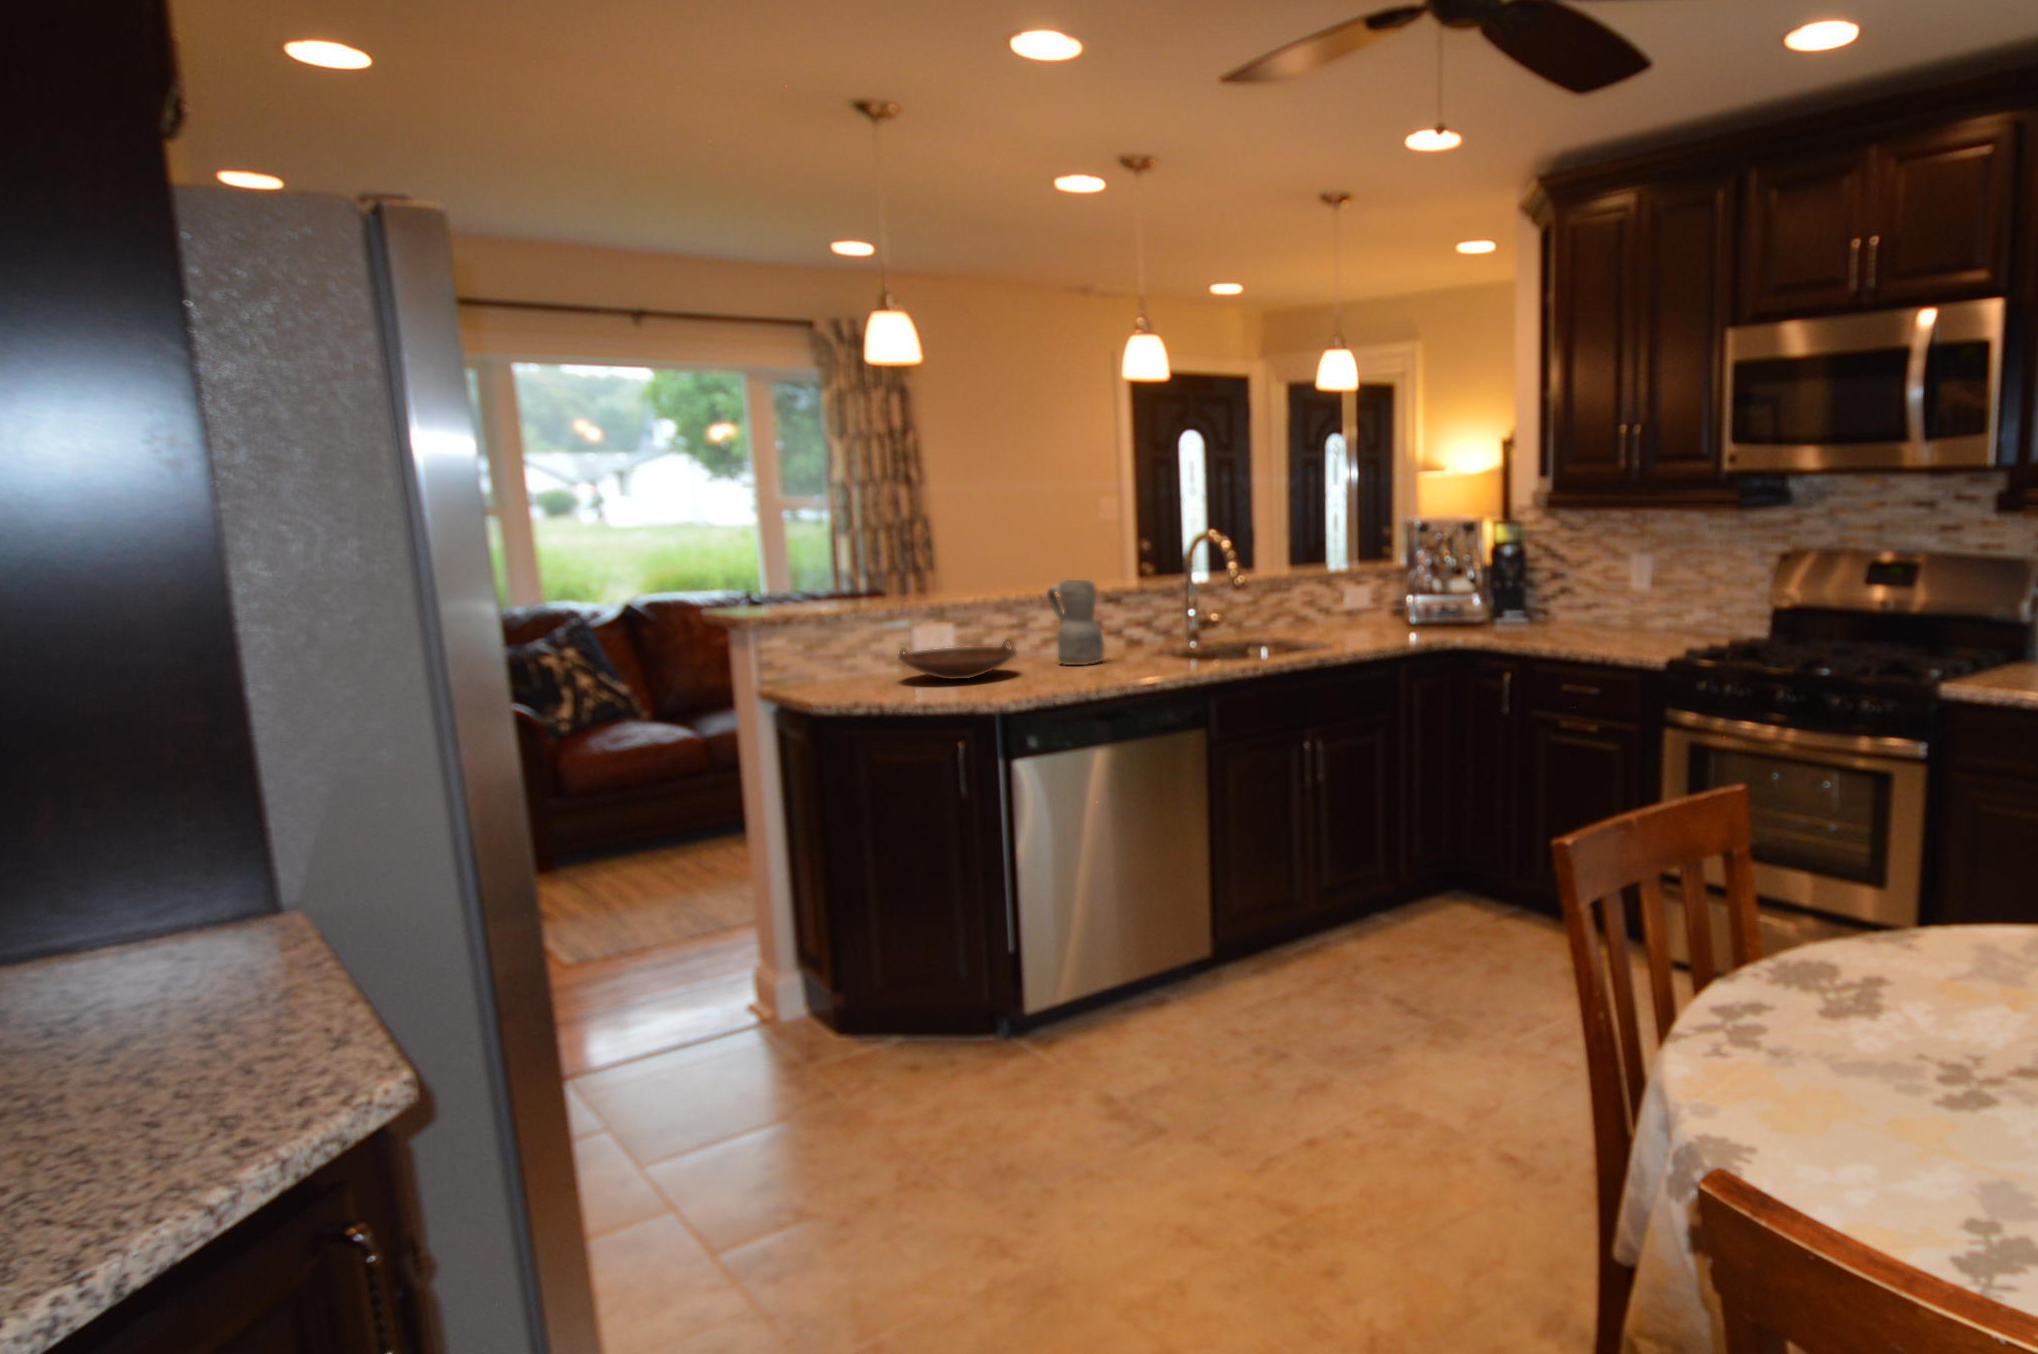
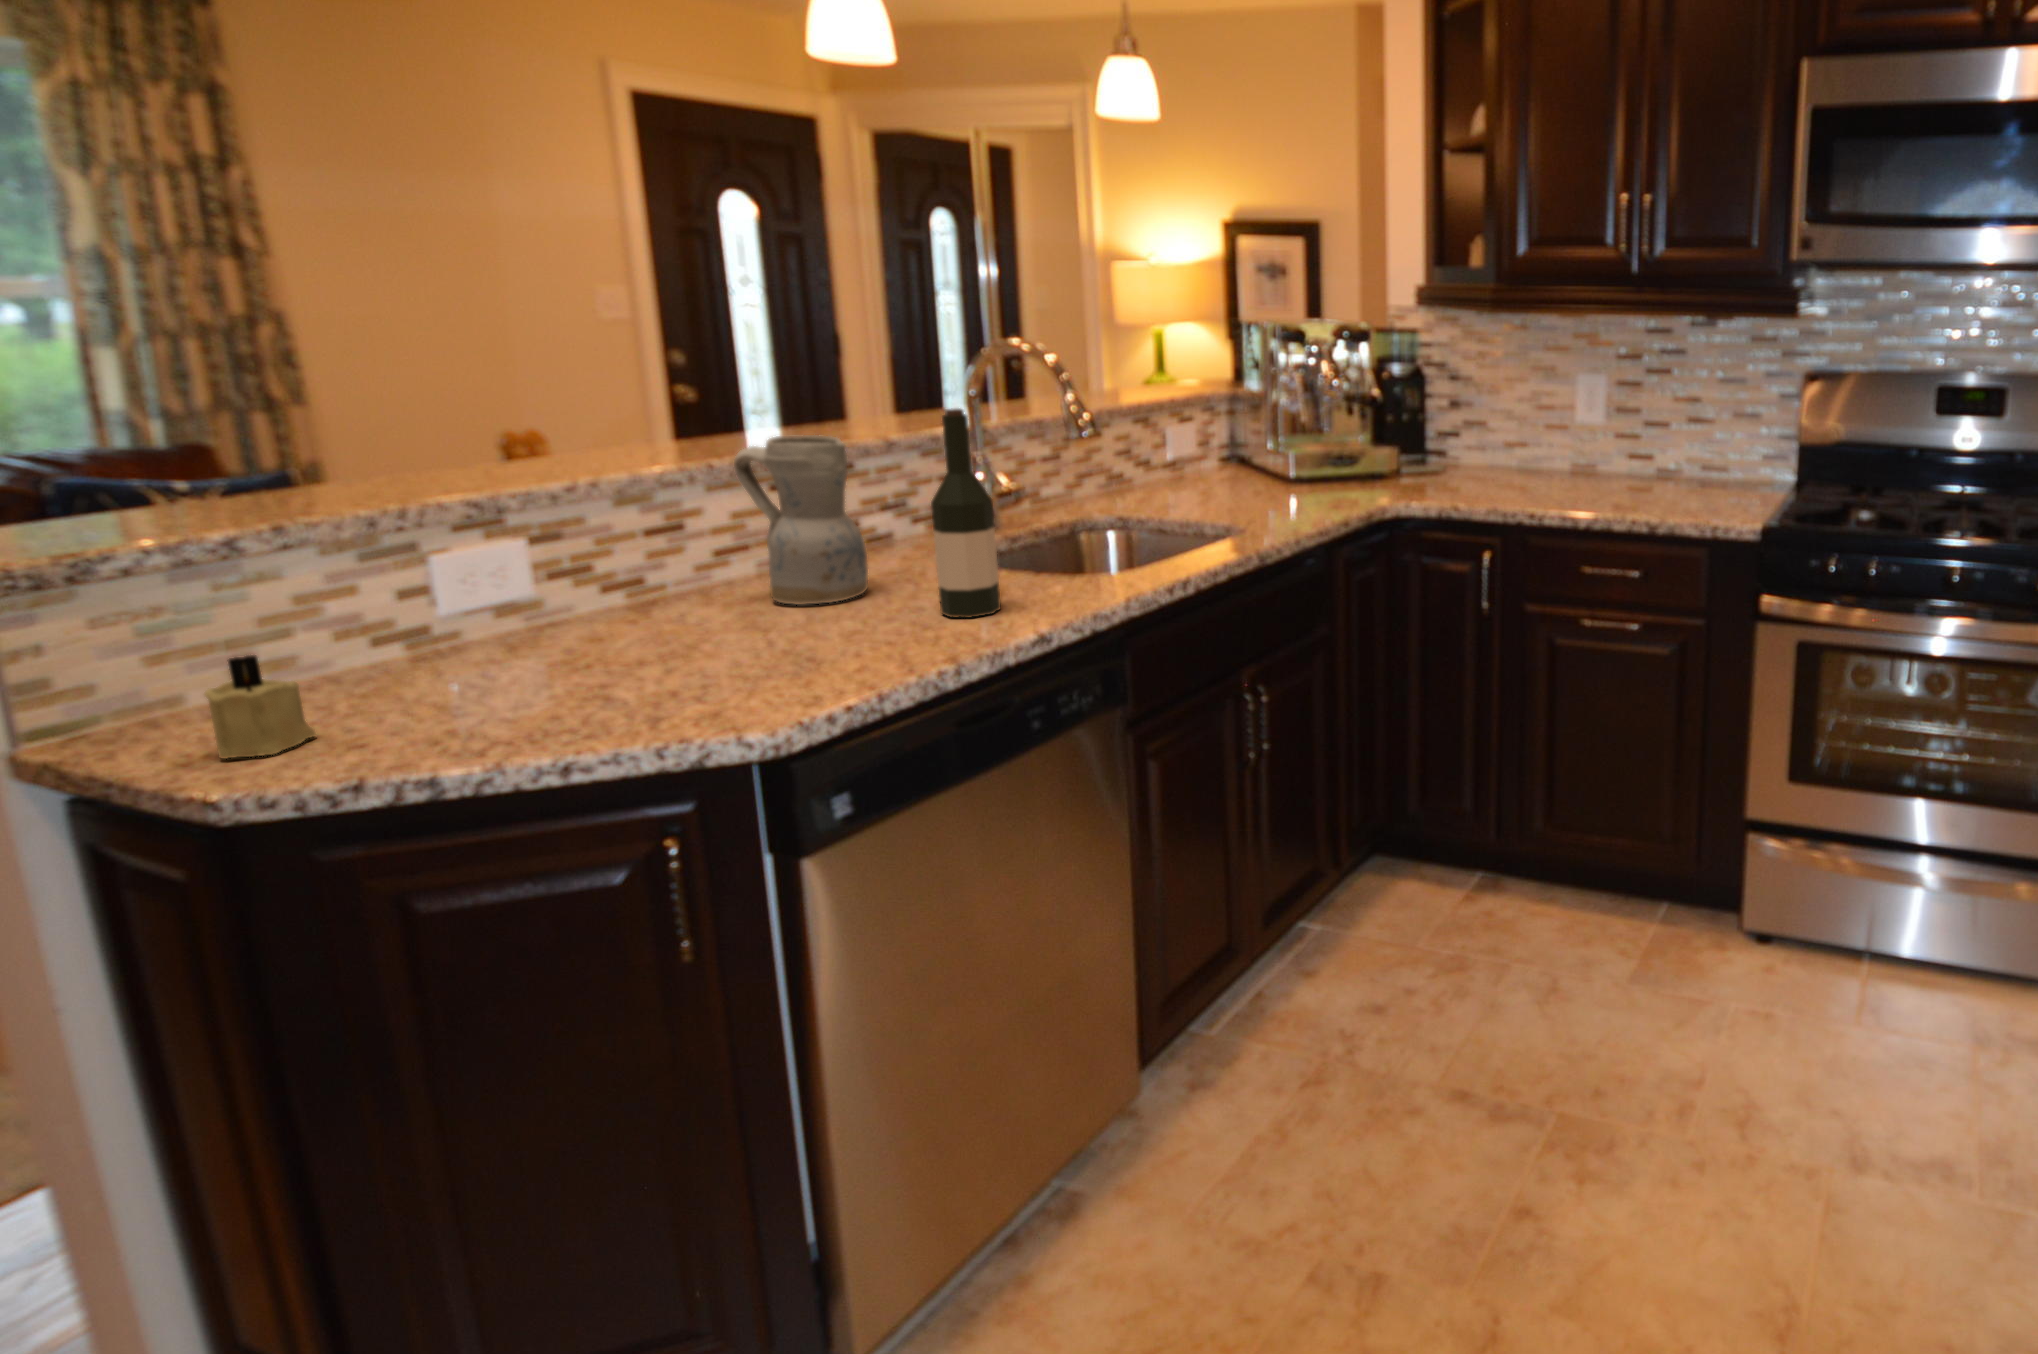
wine bottle: none [1119,565,1149,673] -> present [931,408,1001,618]
bowl: present [898,639,1017,679] -> none [389,565,705,672]
candle: none [833,655,866,694] -> present [204,655,316,758]

